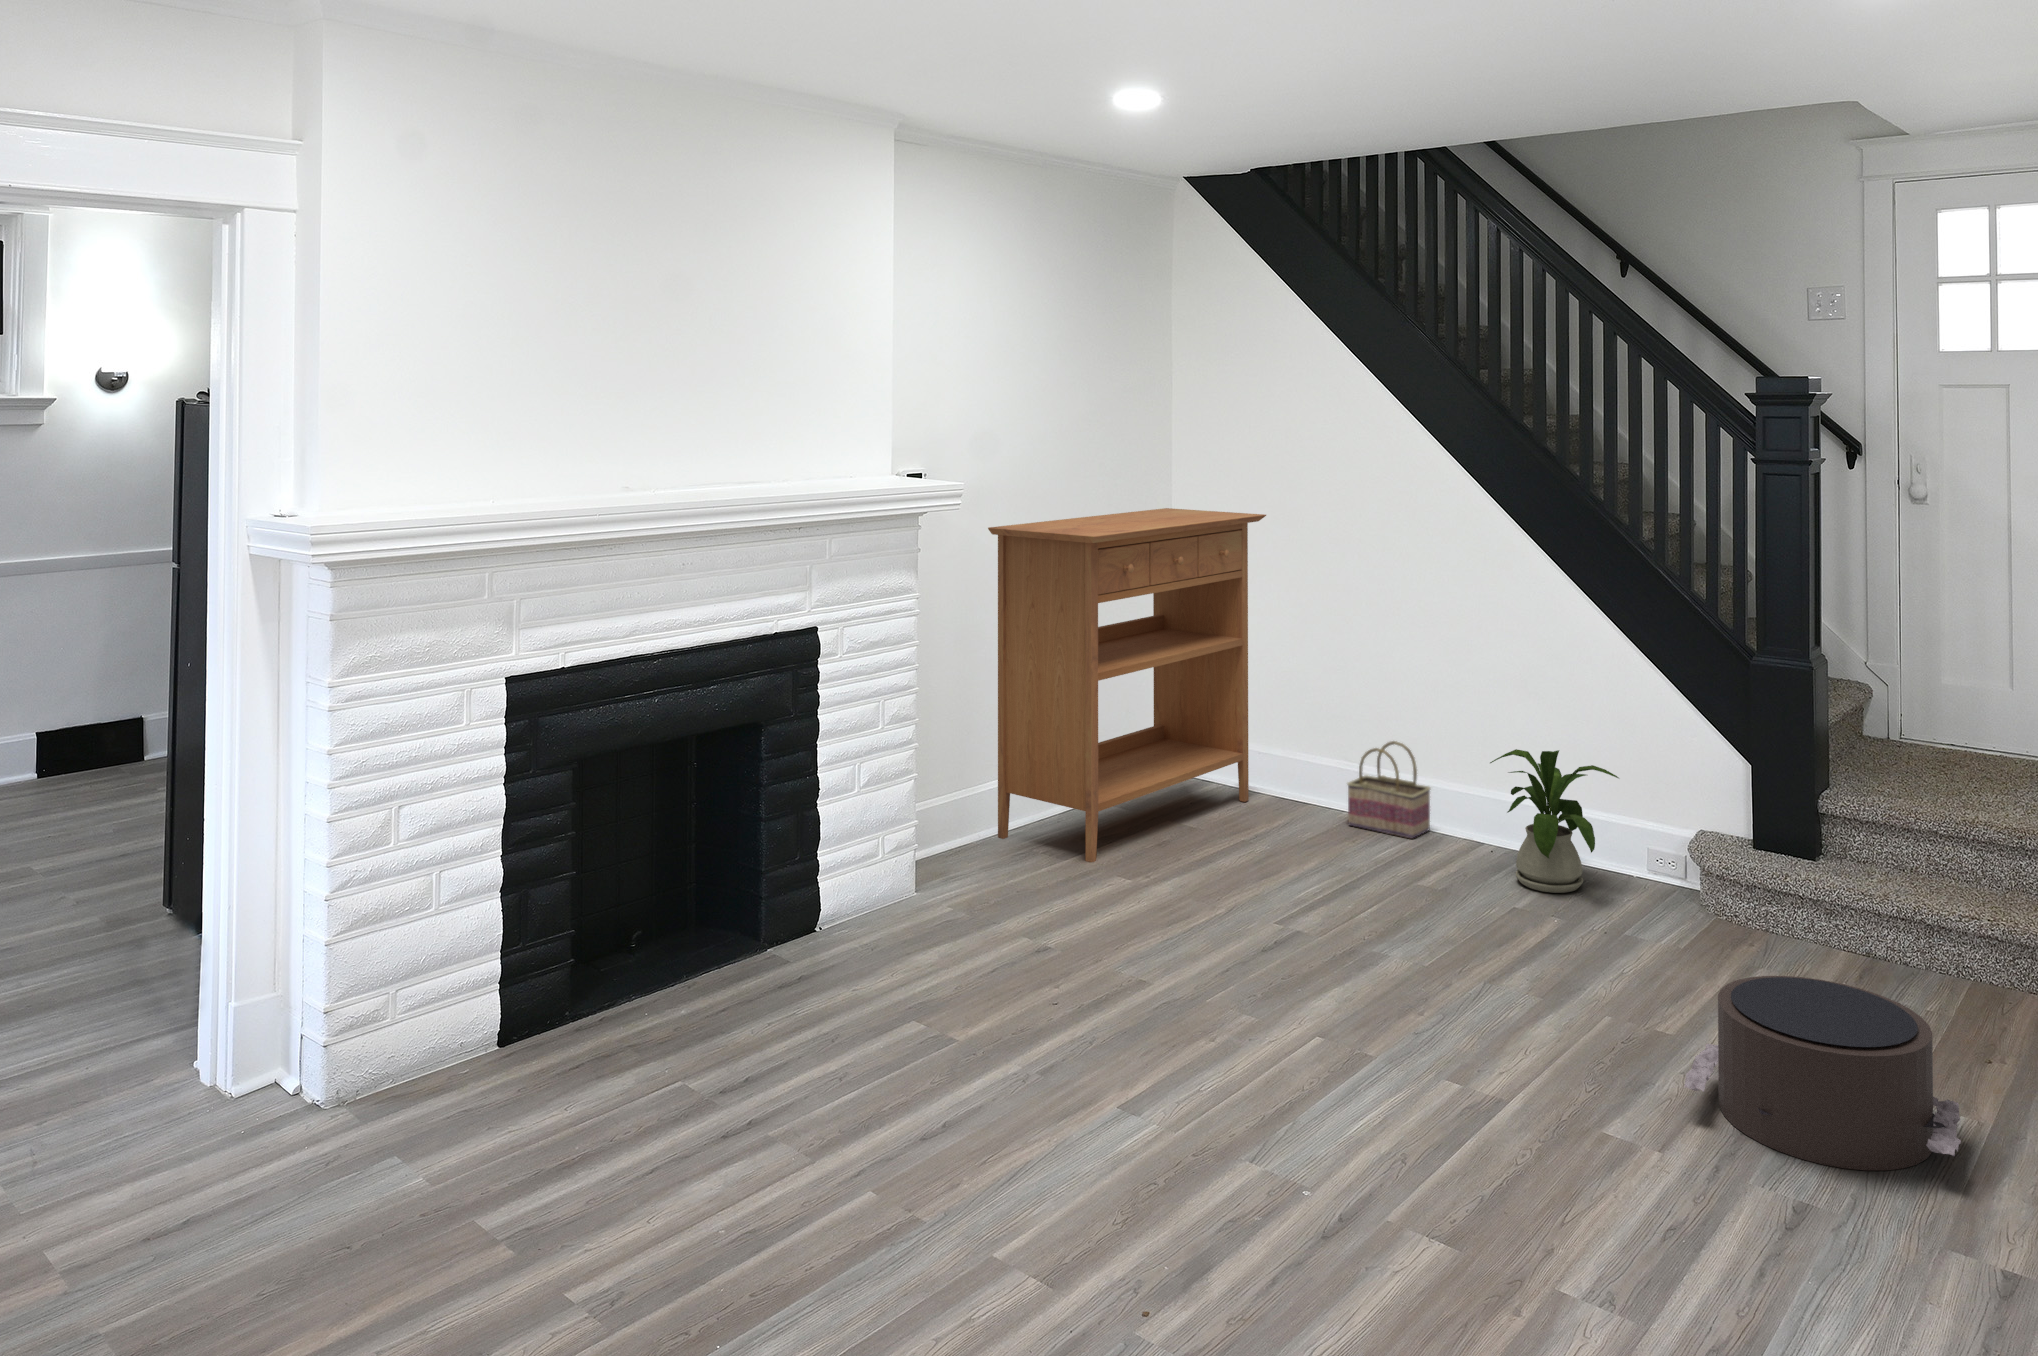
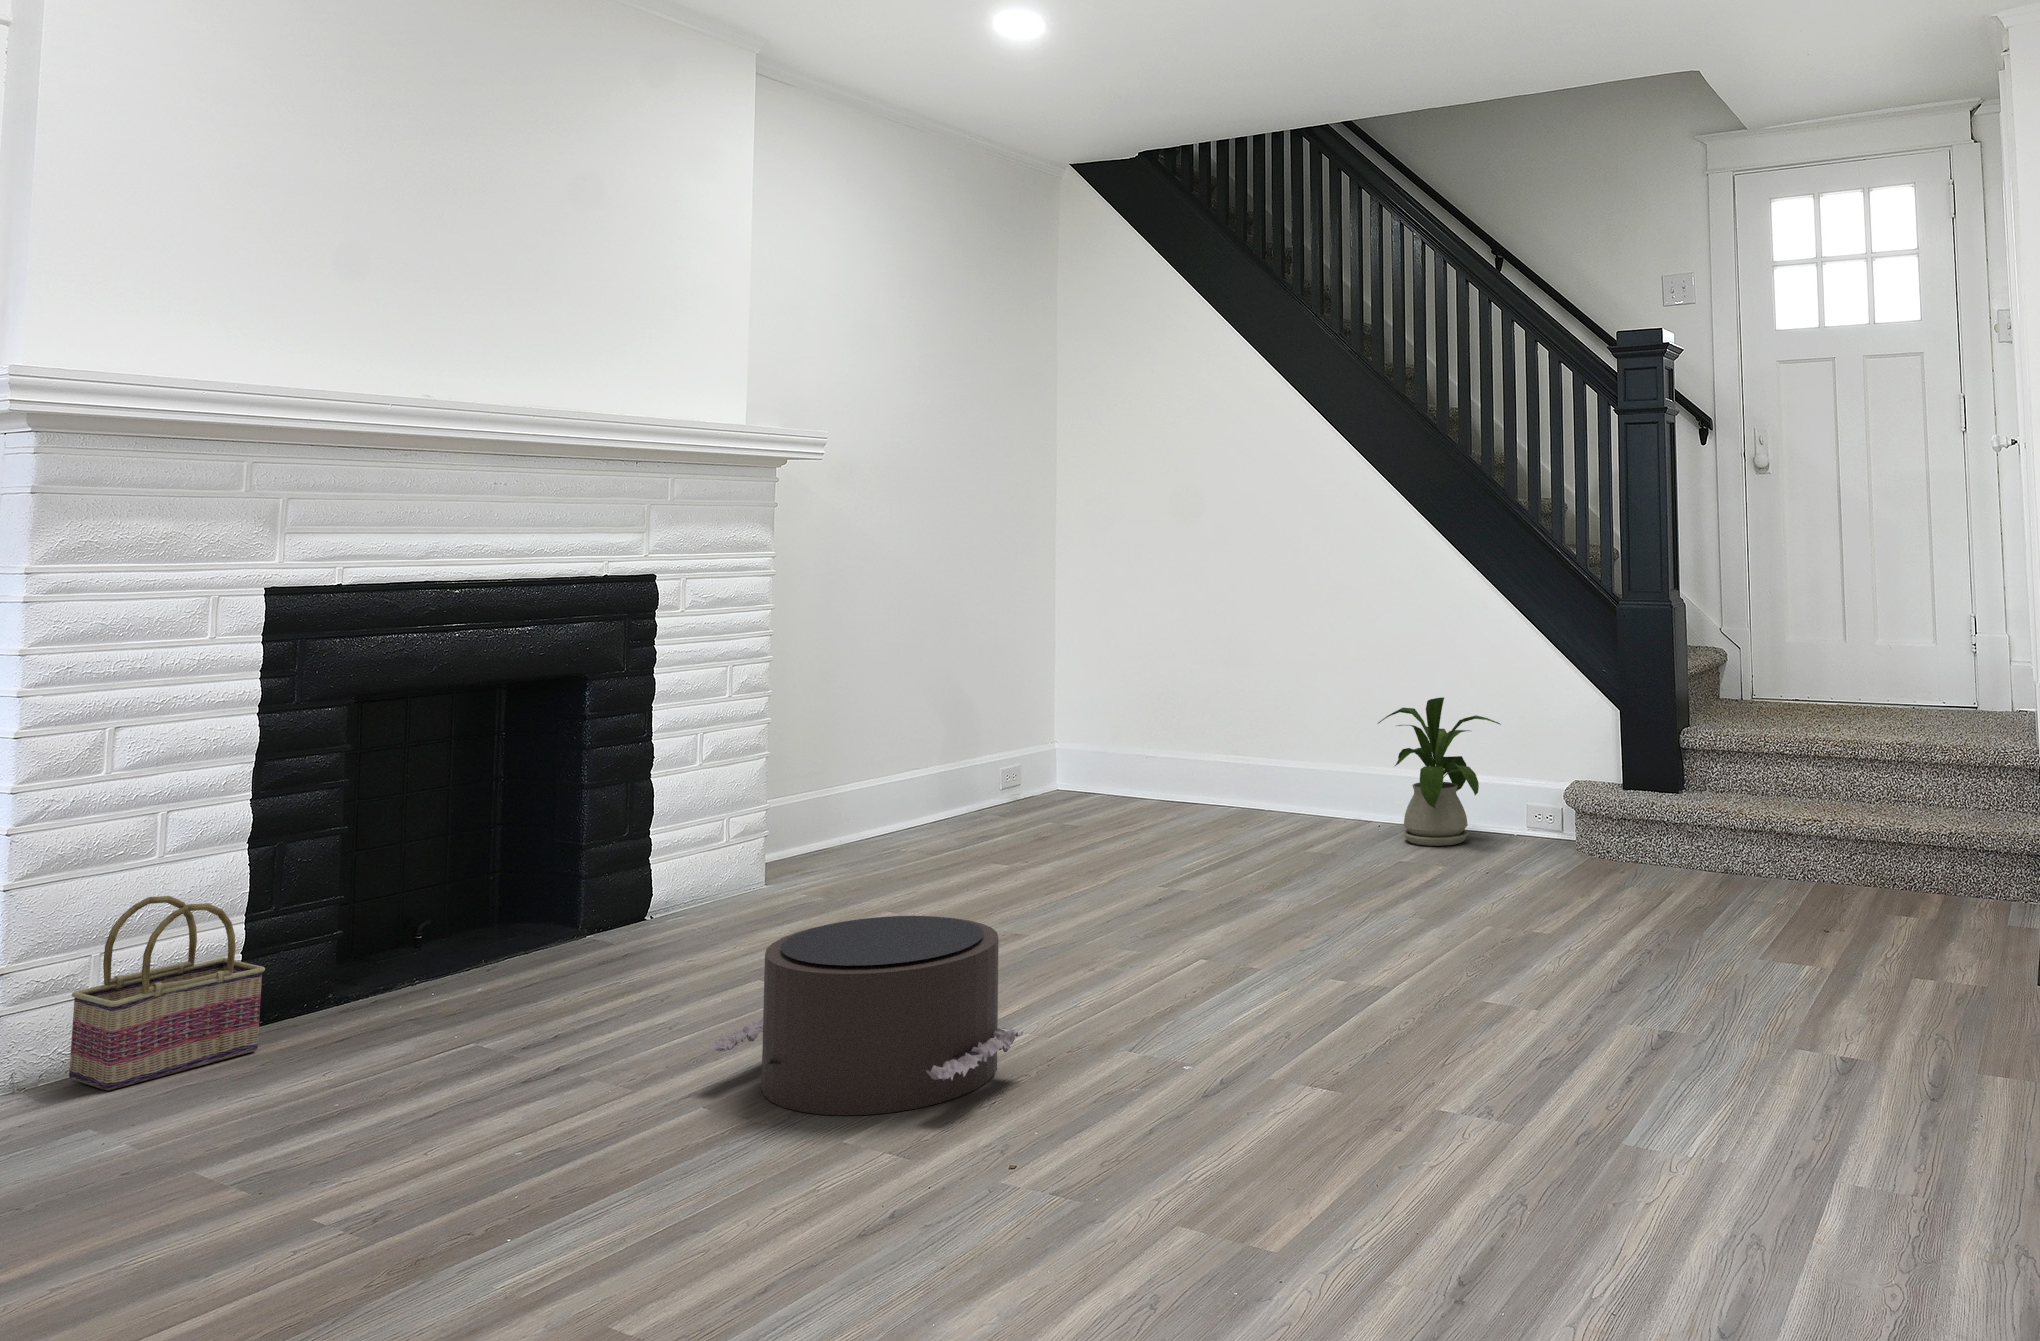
console table: present [988,508,1266,862] -> none [850,495,1152,856]
basket: present [1347,741,1430,839] -> present [69,896,265,1091]
pouf: present [1684,976,1961,1170] -> present [709,916,1023,1115]

